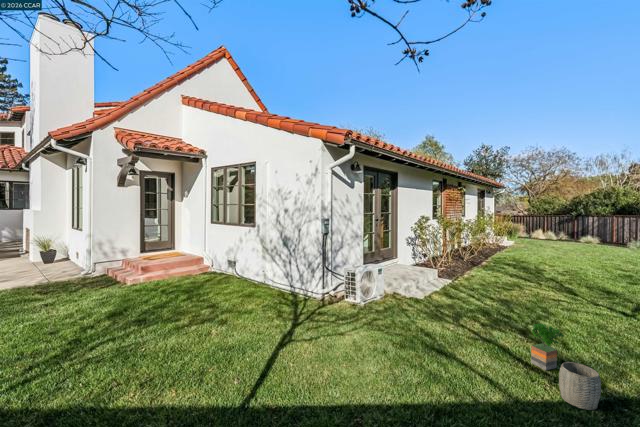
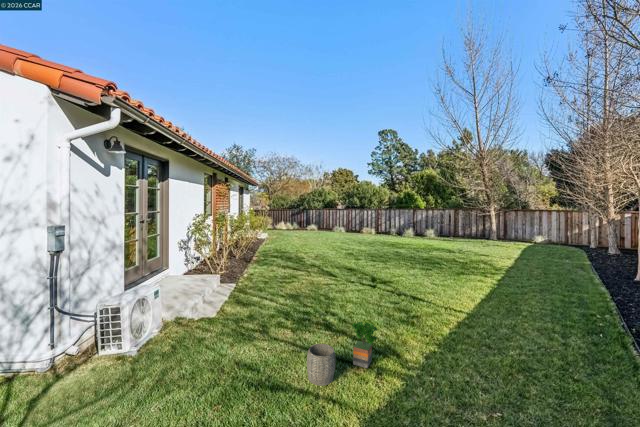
woven basket: present [559,362,601,410] -> present [307,344,335,386]

